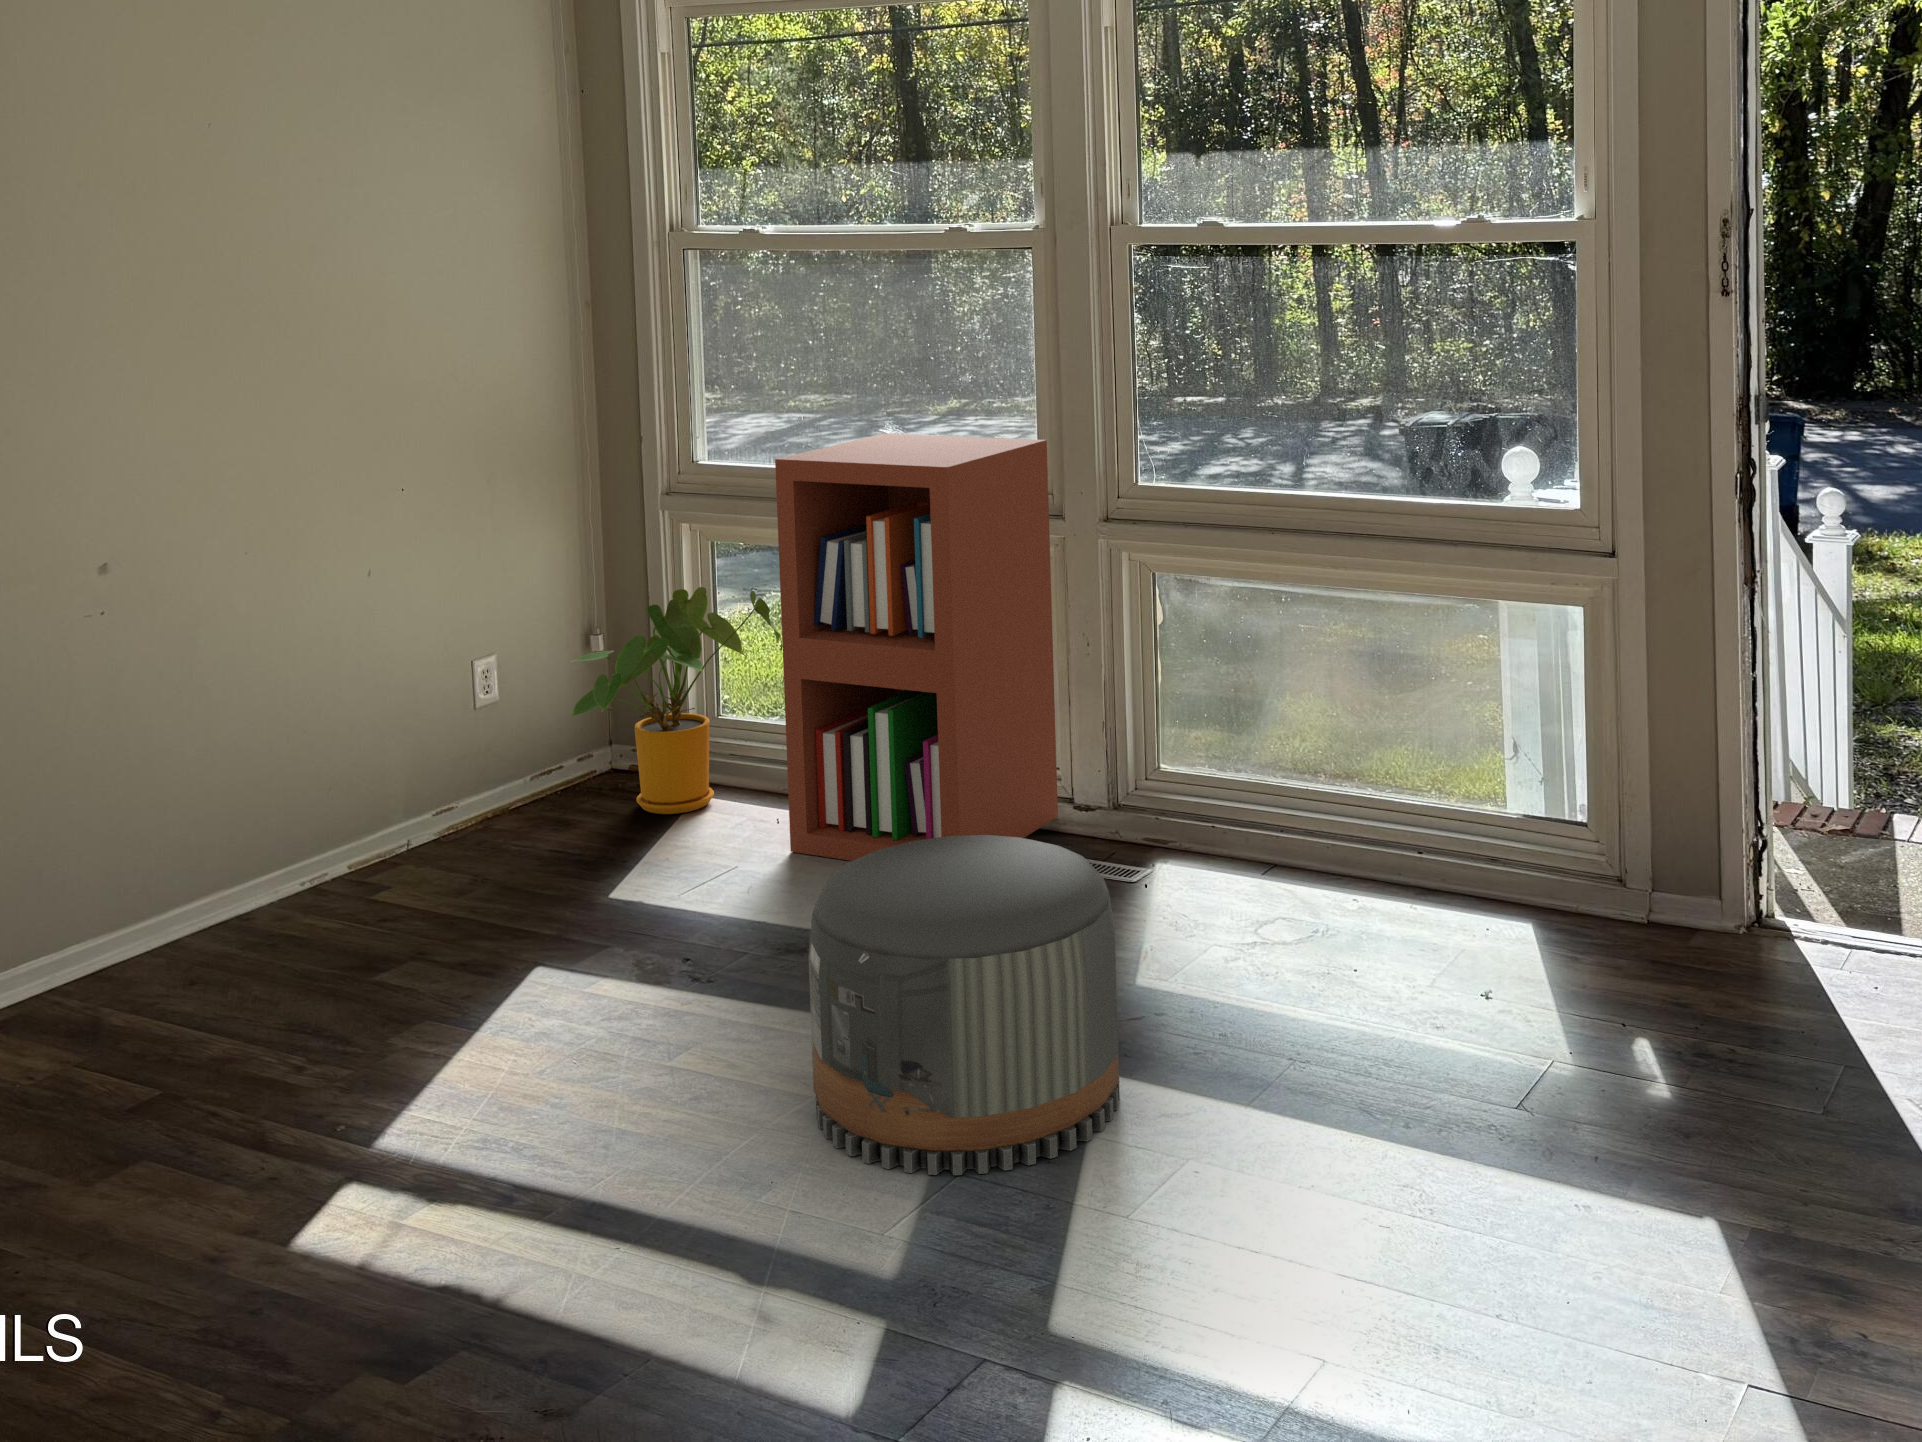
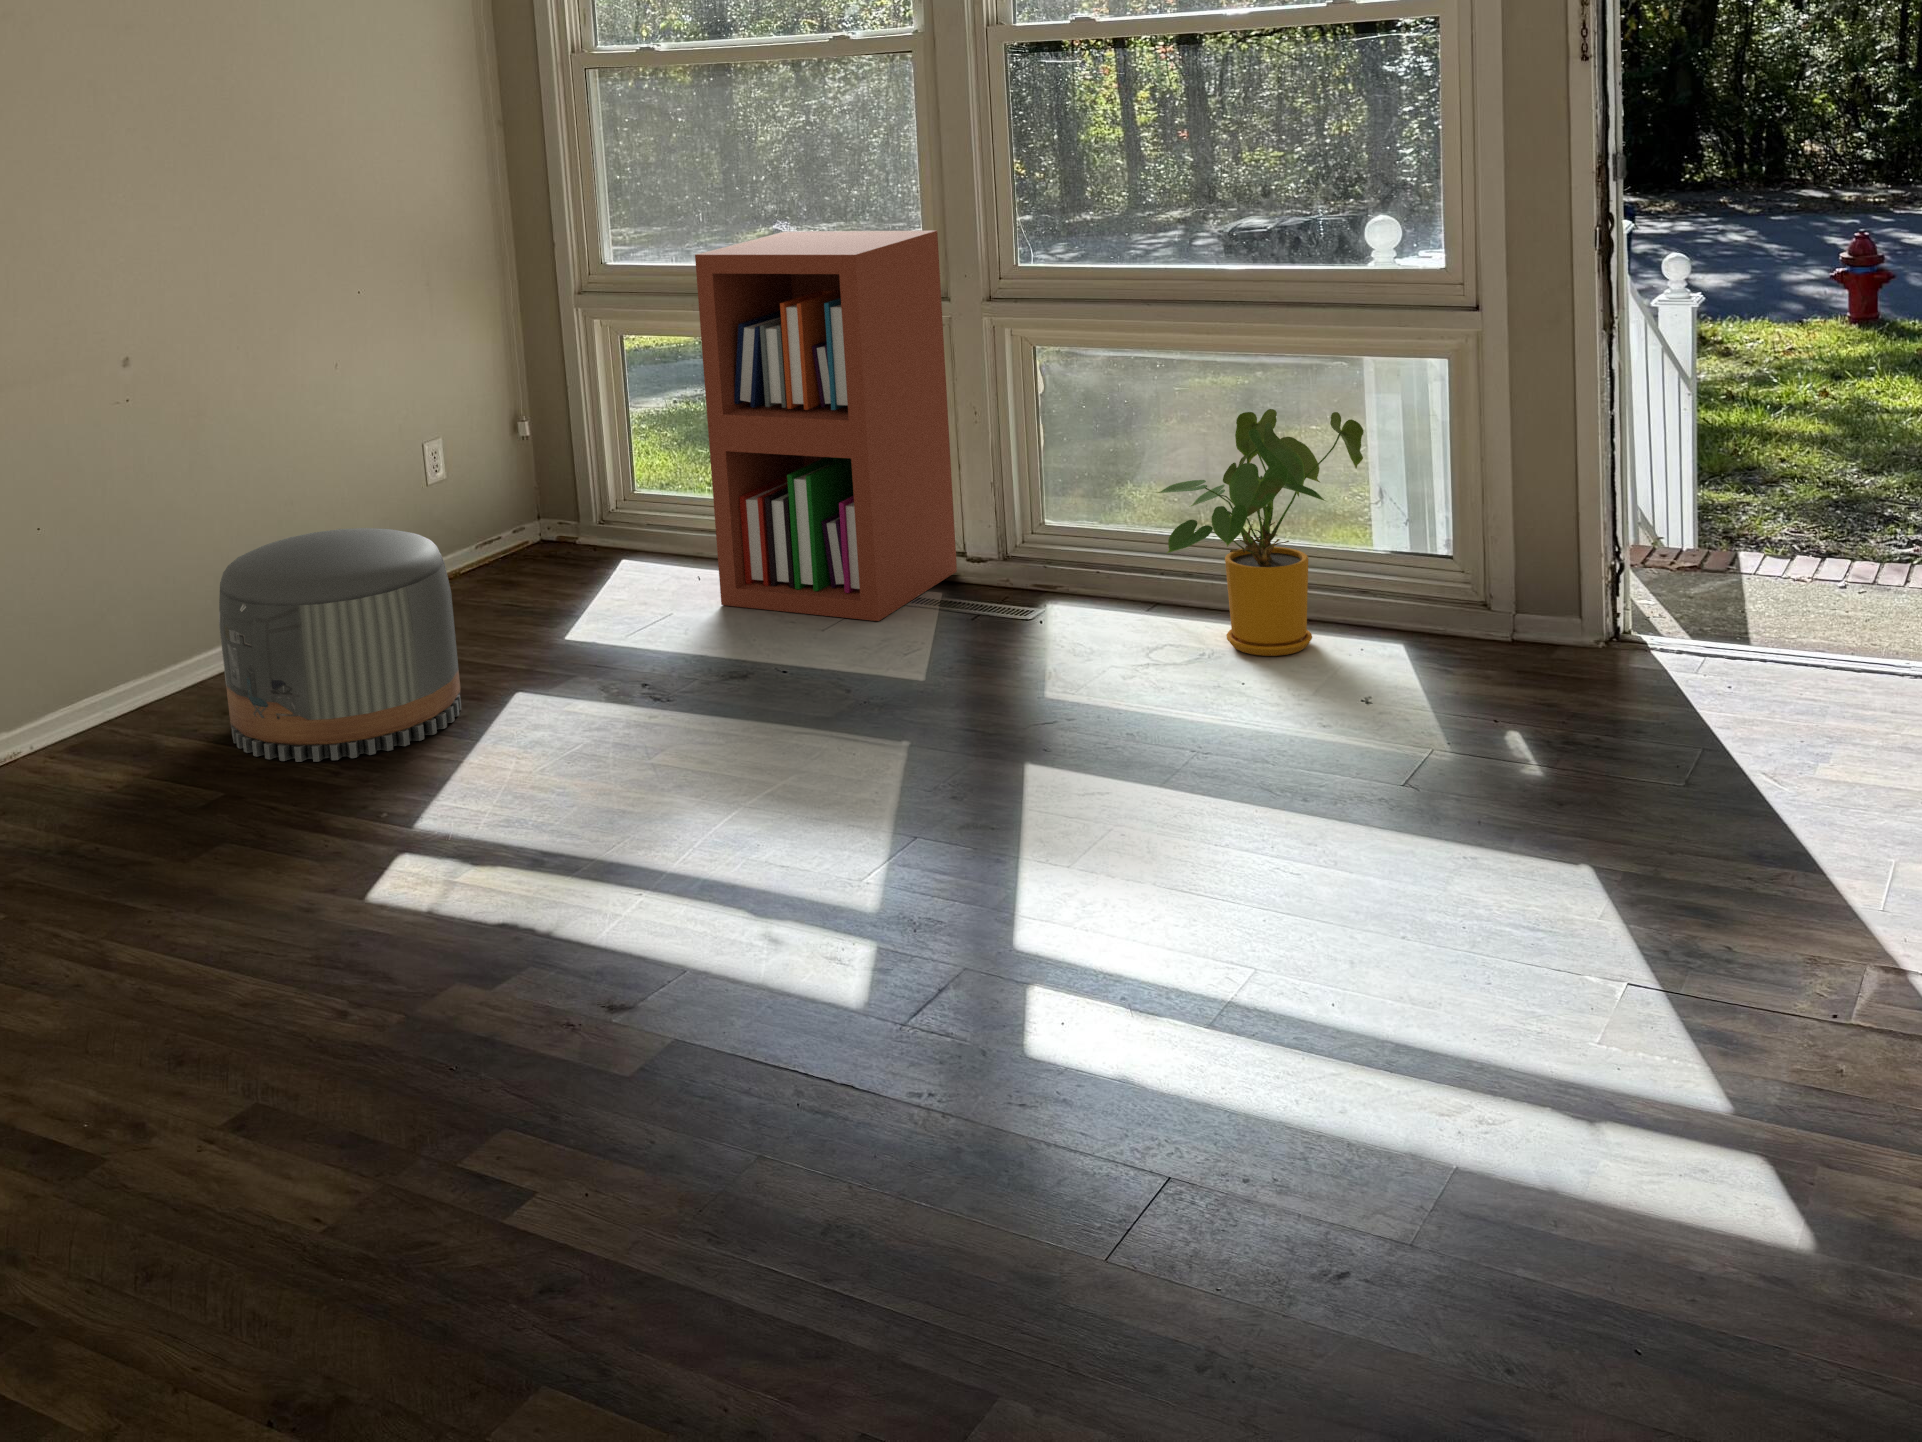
house plant: present [570,587,781,814] -> present [1157,409,1364,656]
pouf: present [808,835,1120,1175] -> present [219,528,461,762]

